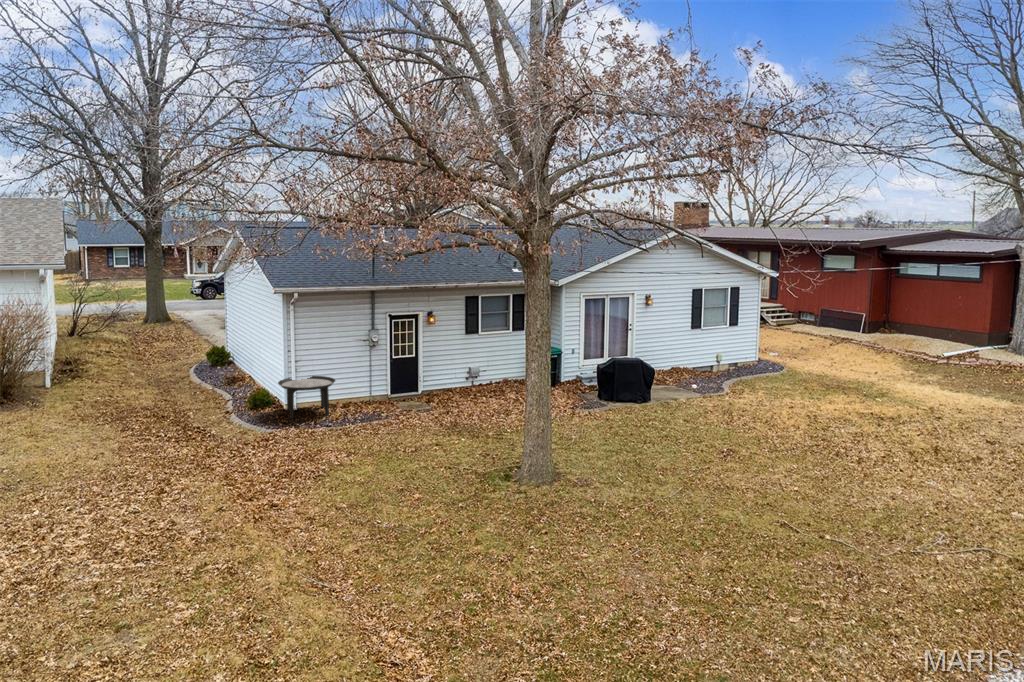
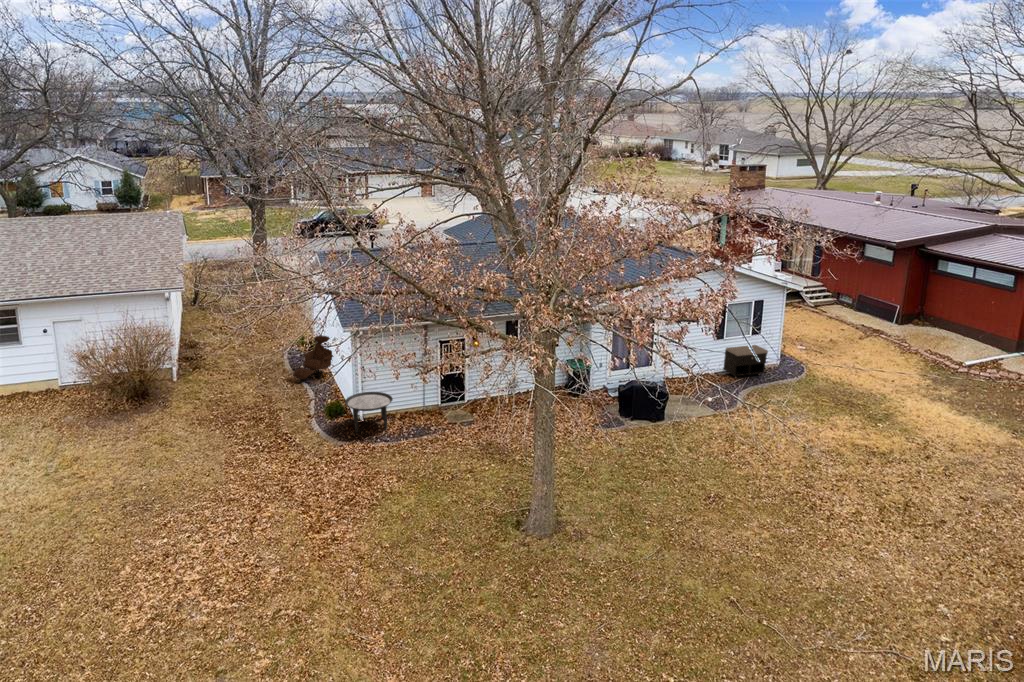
lounge chair: none [213,332,263,384] -> present [293,335,334,381]
storage bench: none [699,338,745,372] -> present [723,345,768,378]

